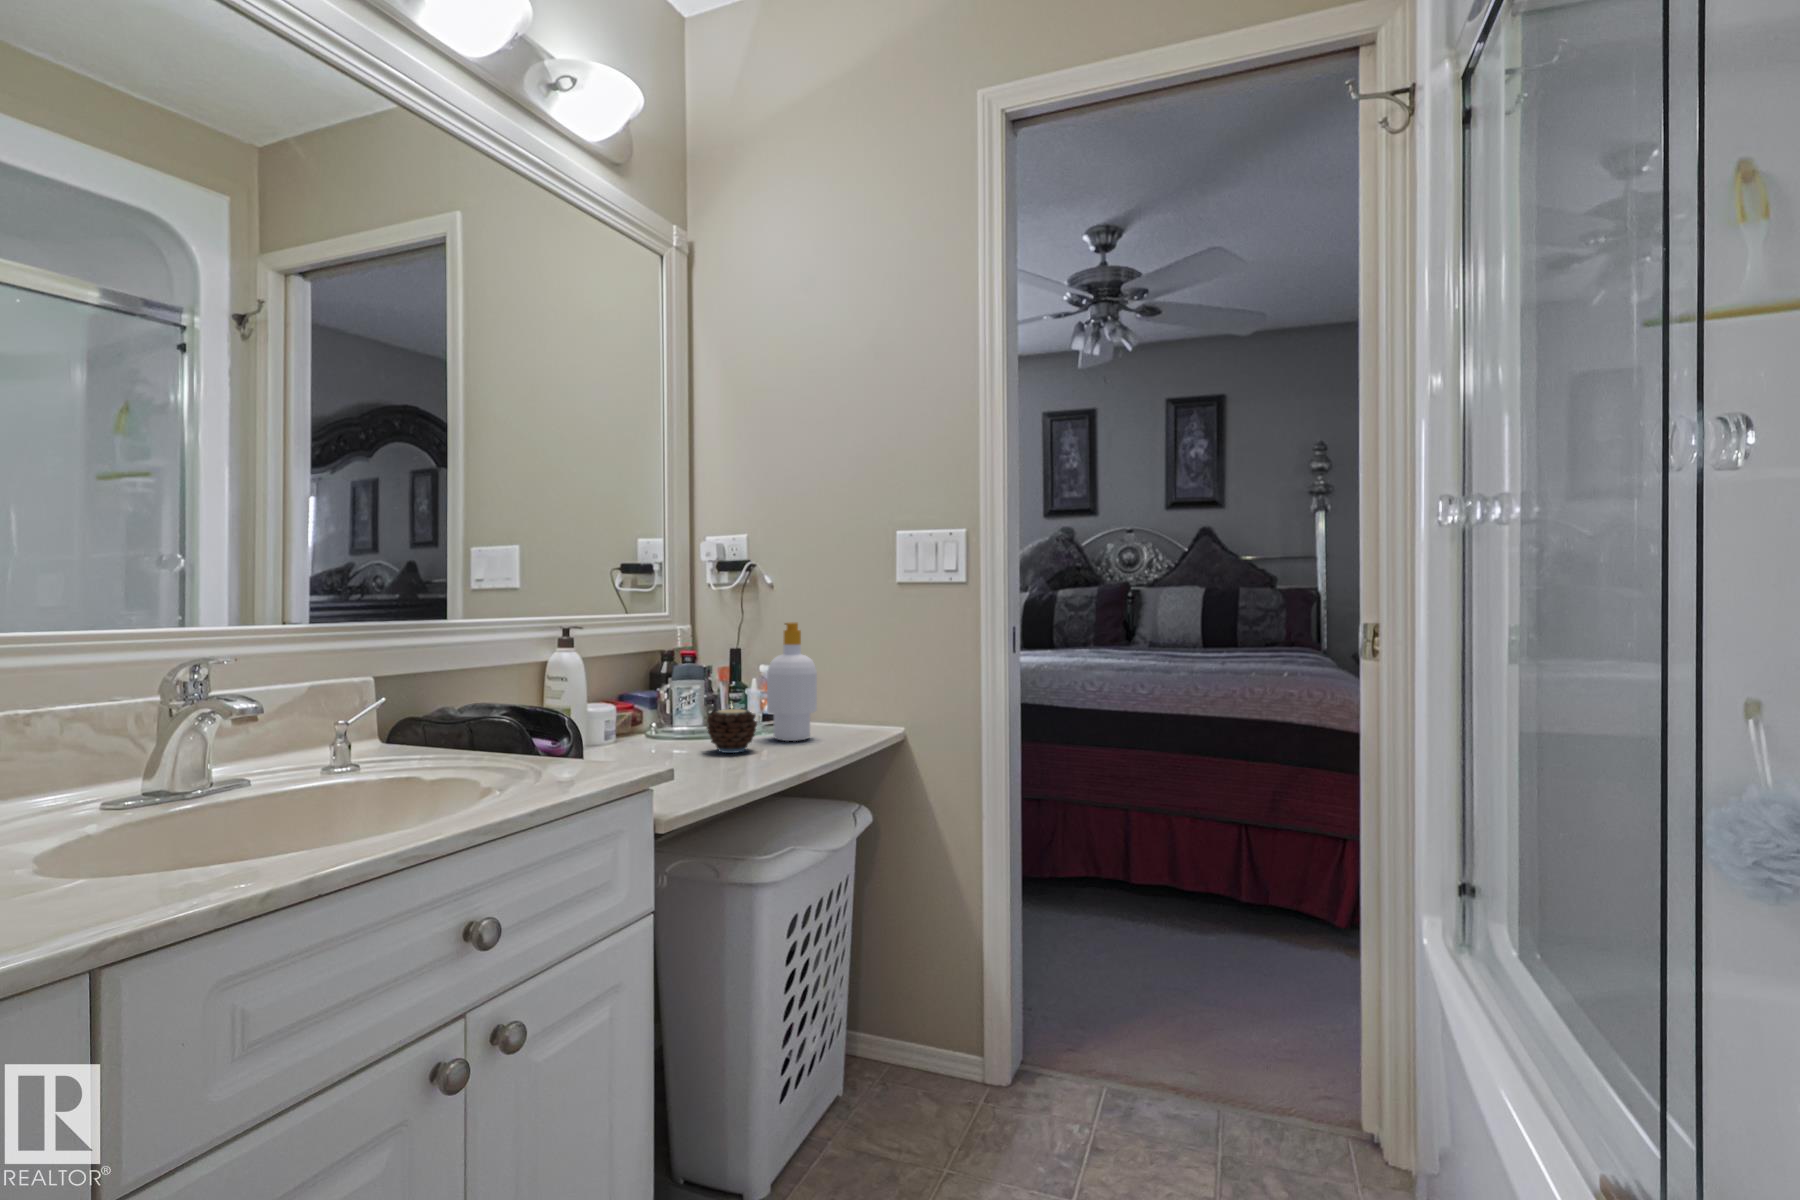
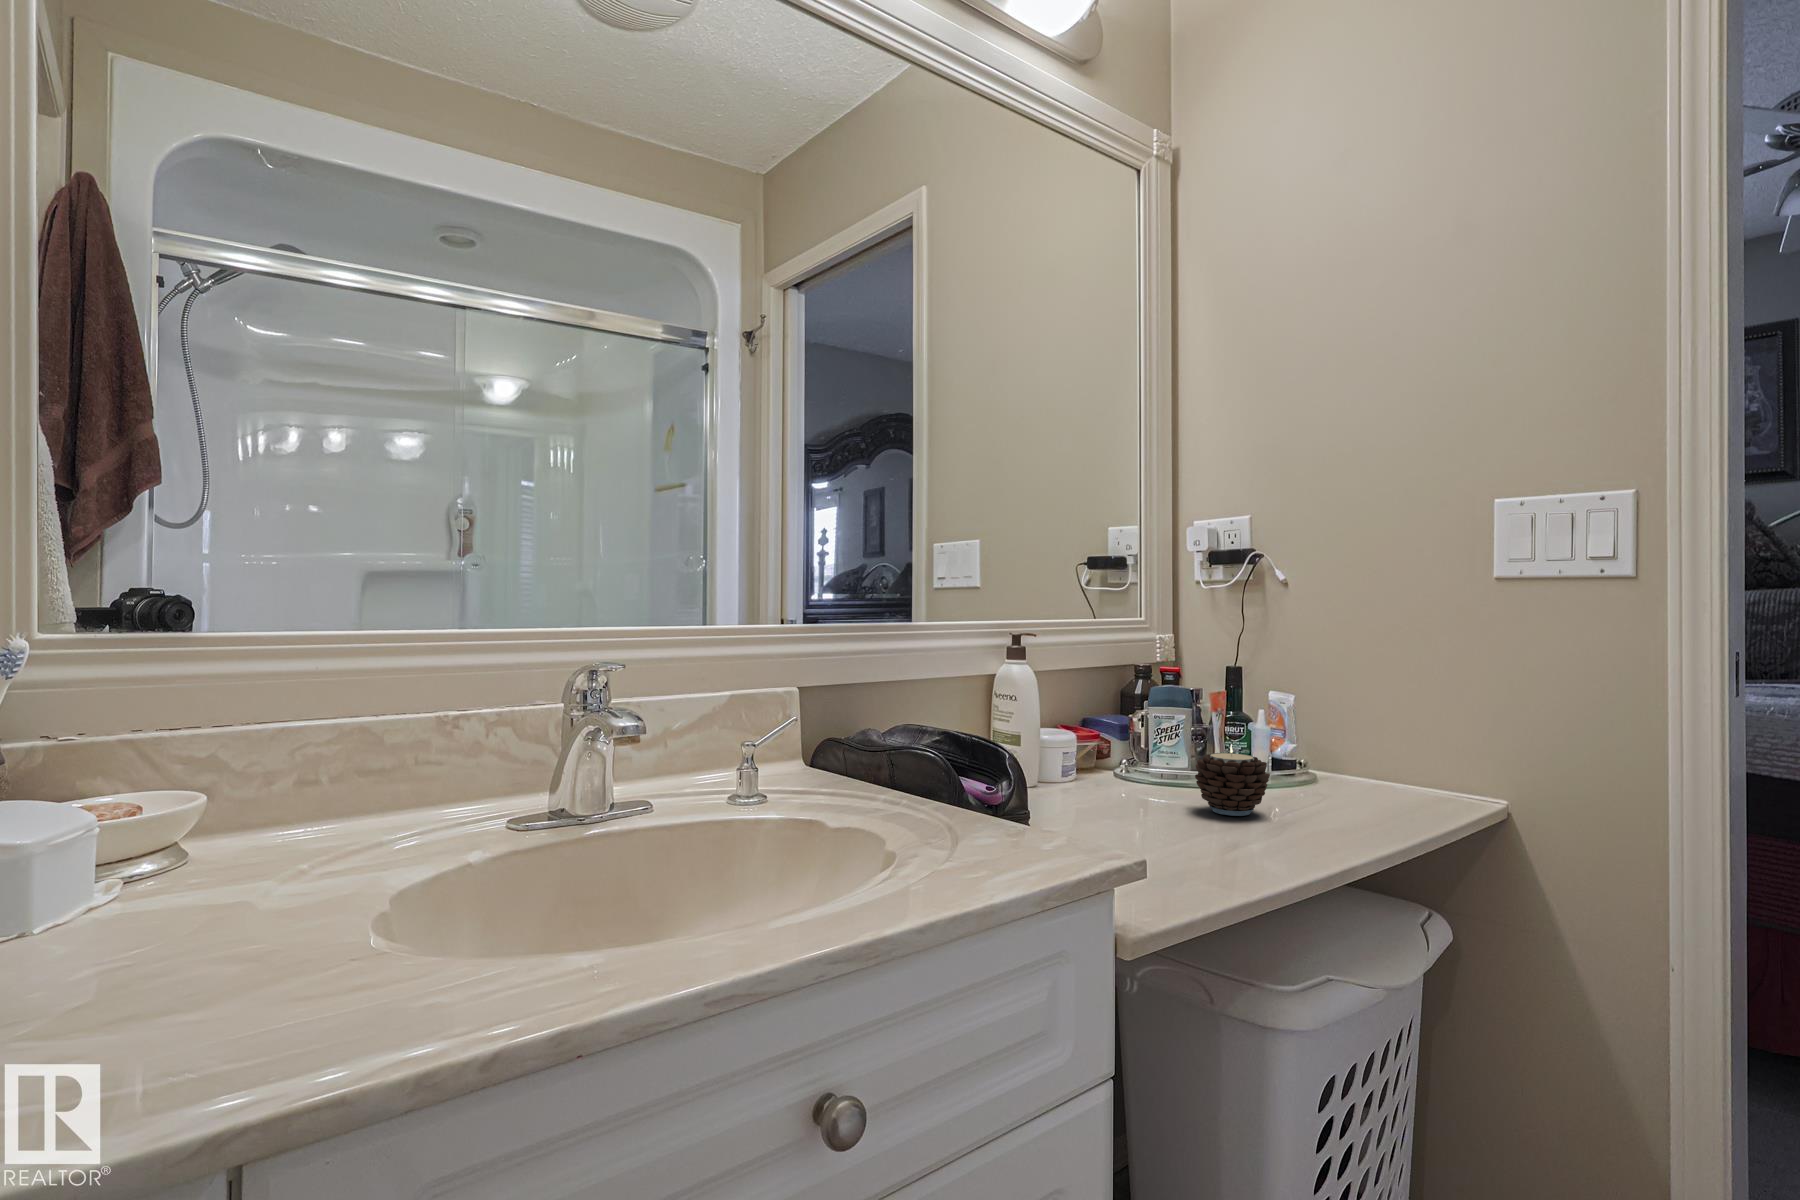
soap bottle: present [767,622,817,741] -> none [1281,634,1359,804]

